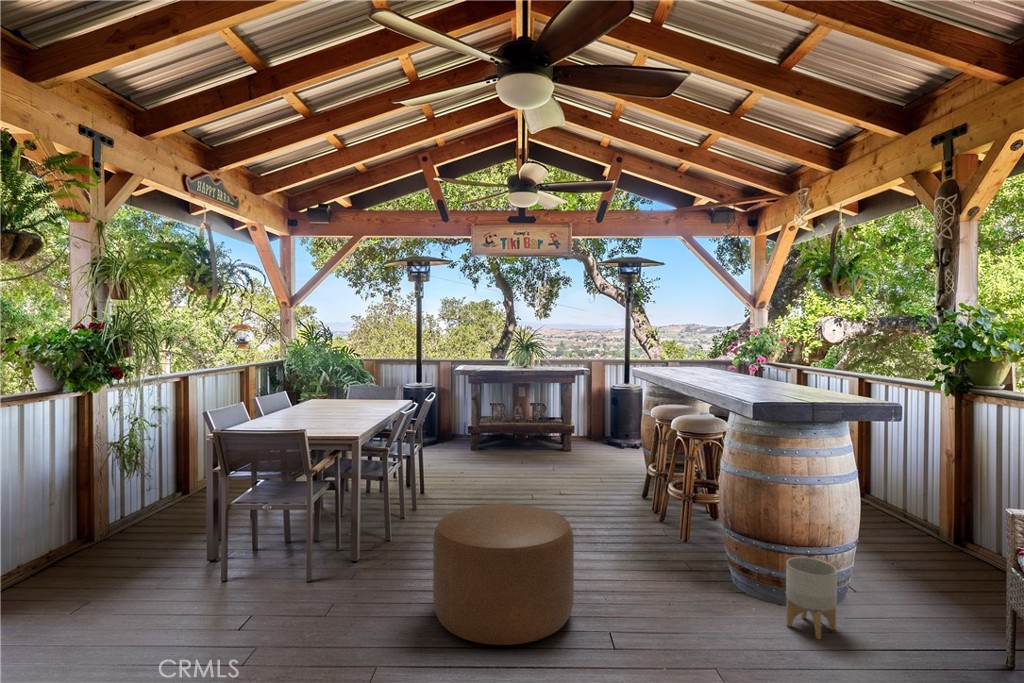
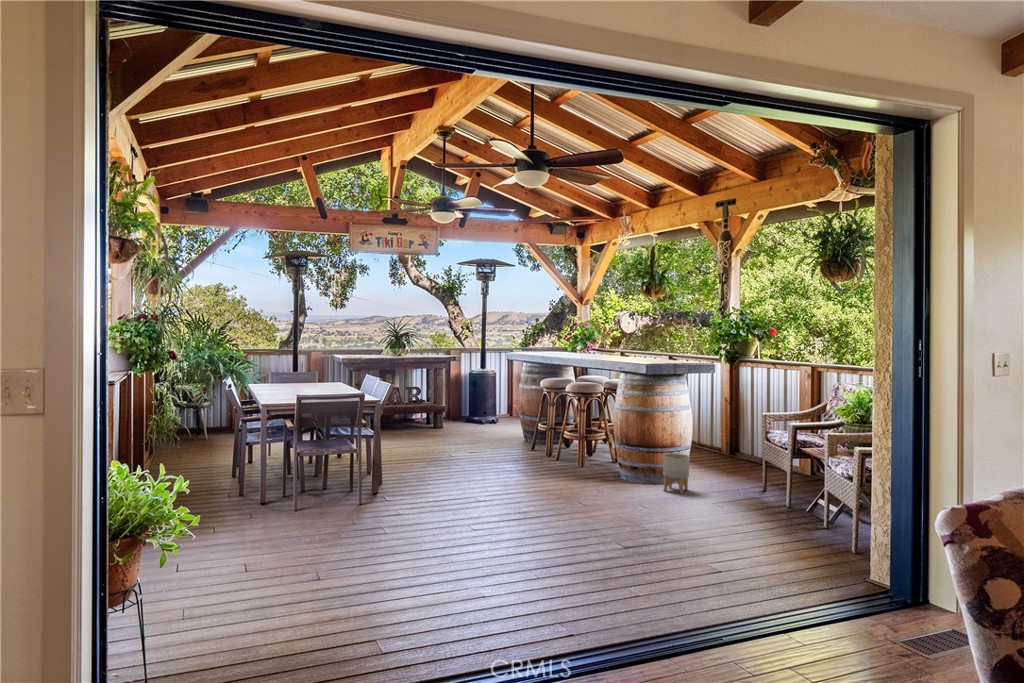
ottoman: present [433,504,574,645] -> none [467,436,557,511]

